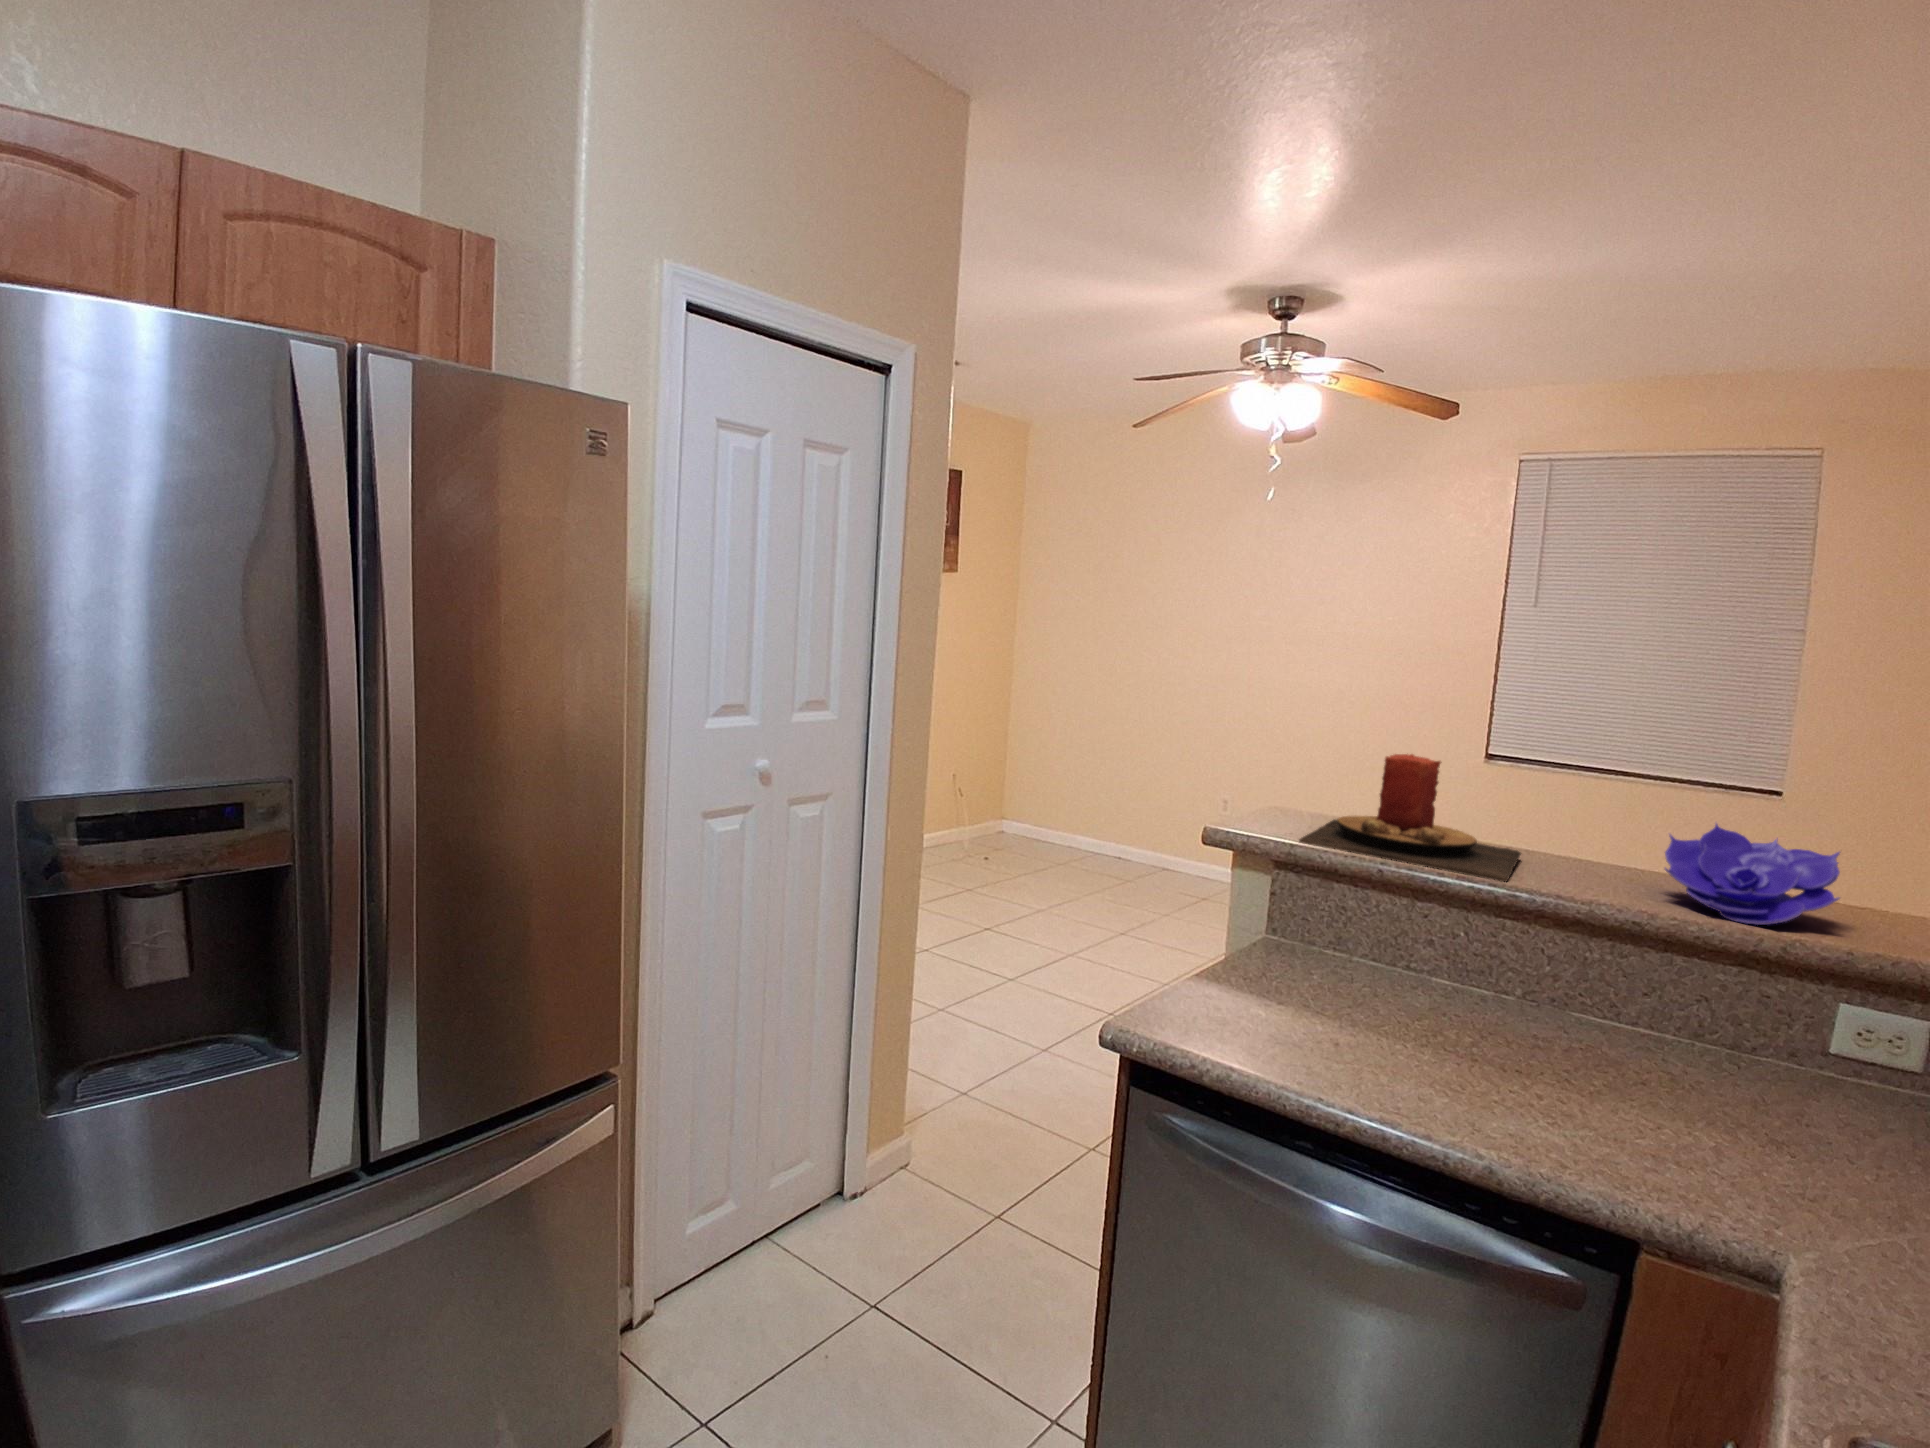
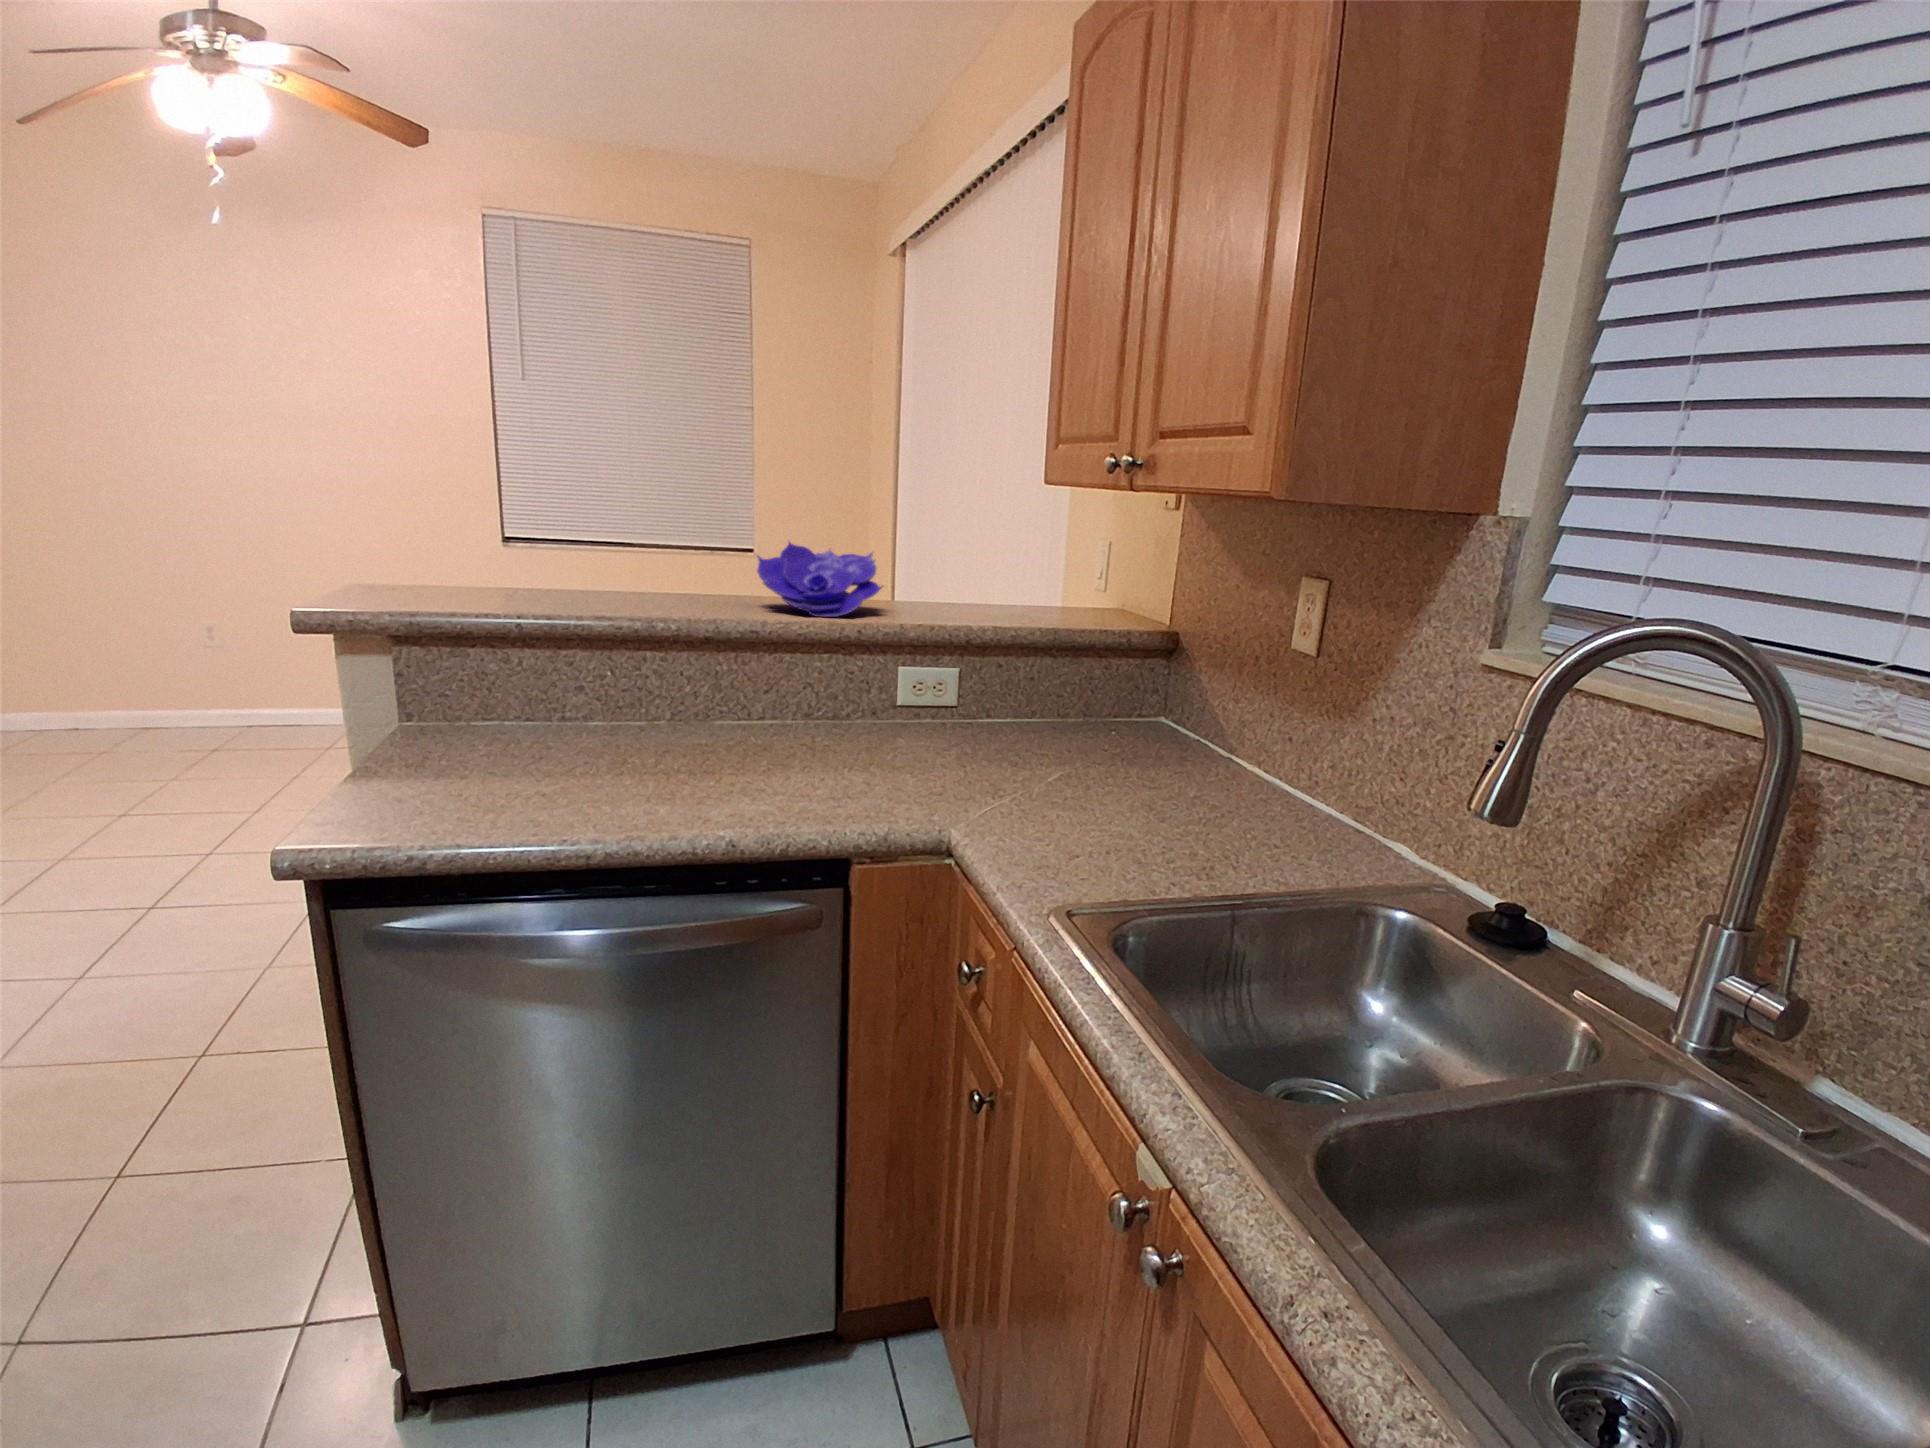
candle: present [1299,754,1521,882] -> none [418,502,643,616]

